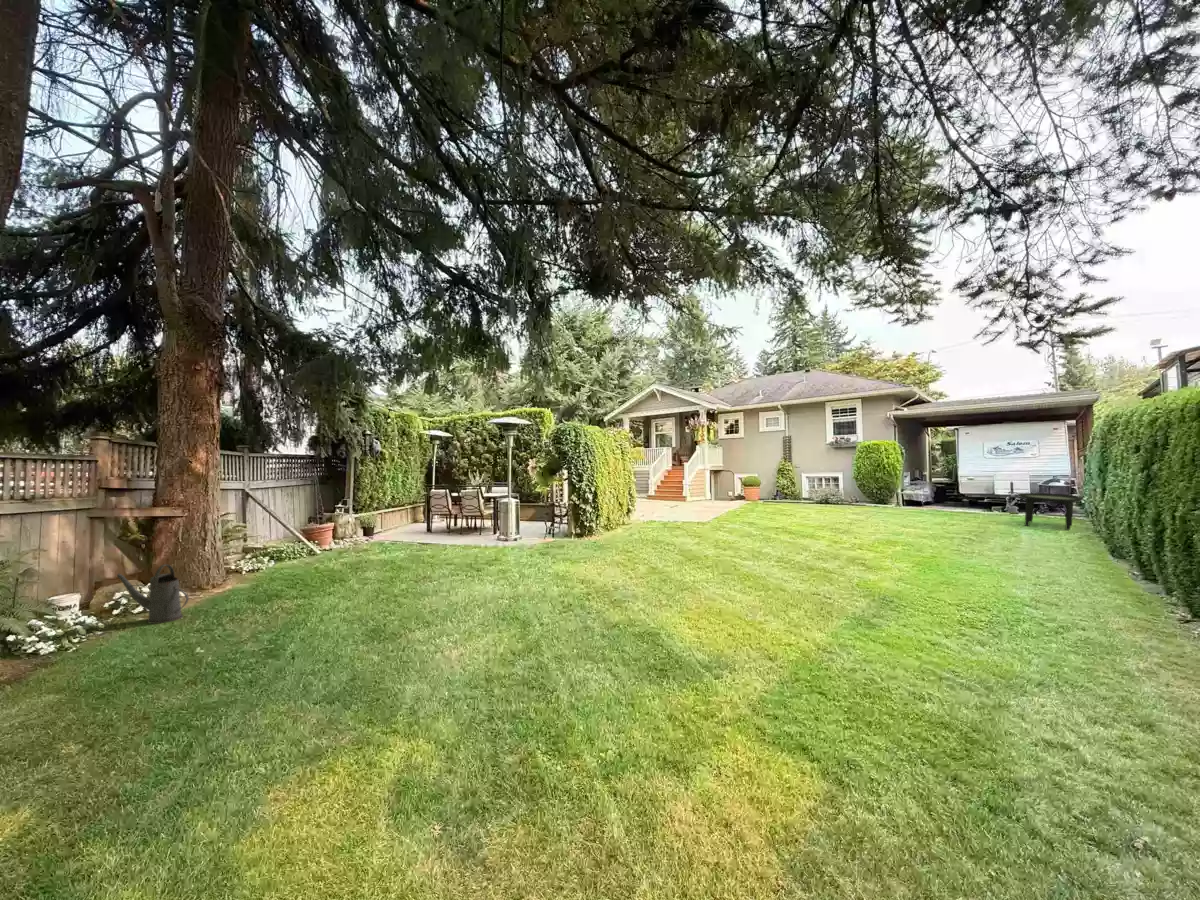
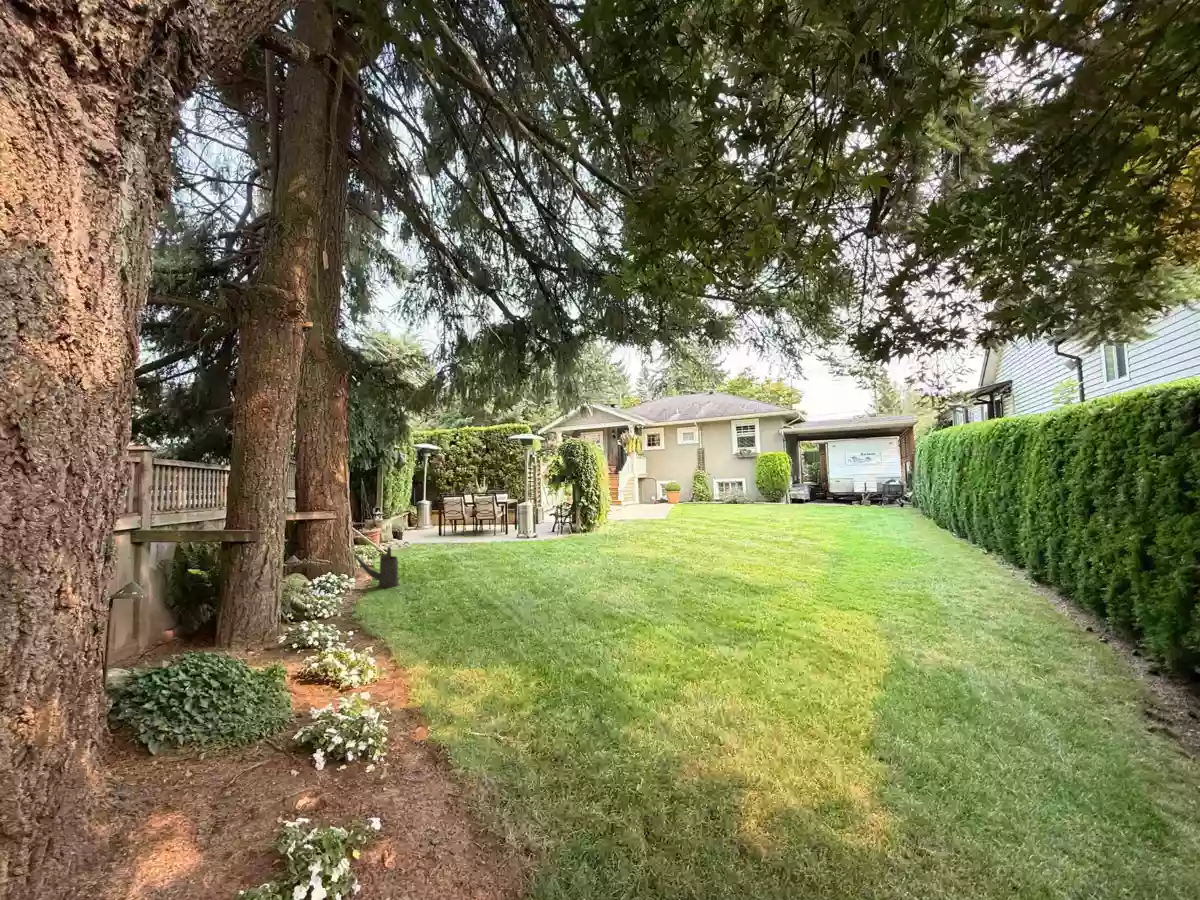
round table: present [1018,493,1083,530] -> none [878,490,919,515]

